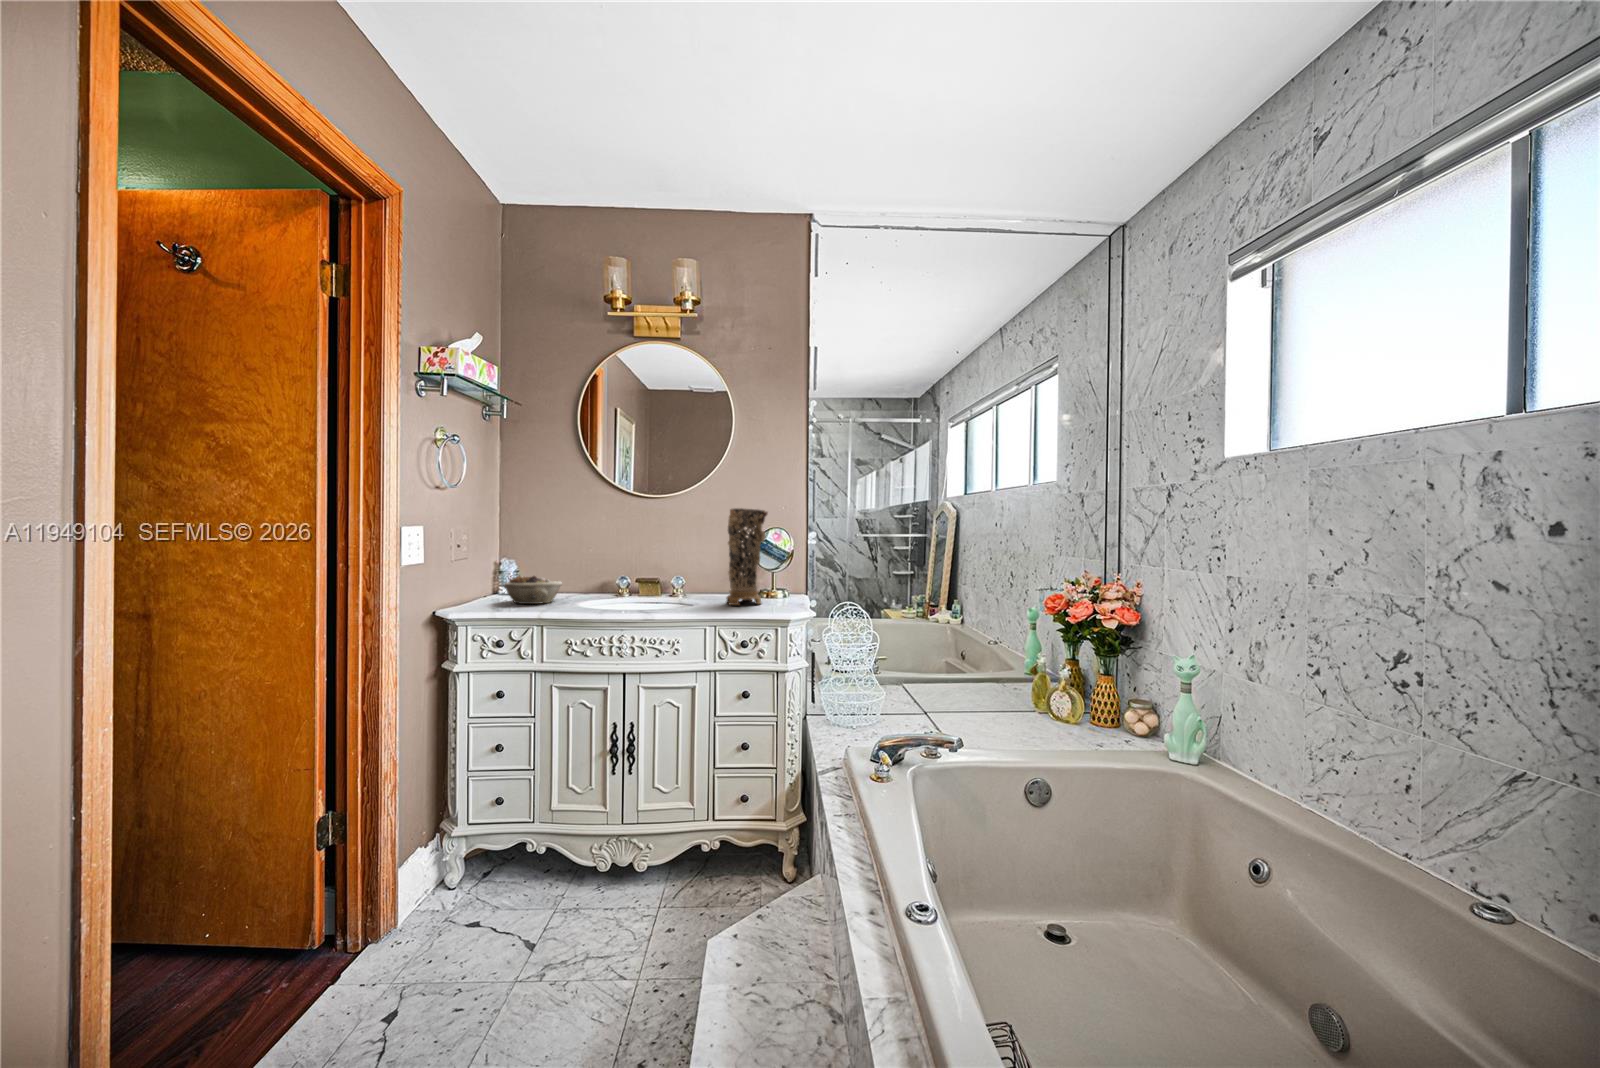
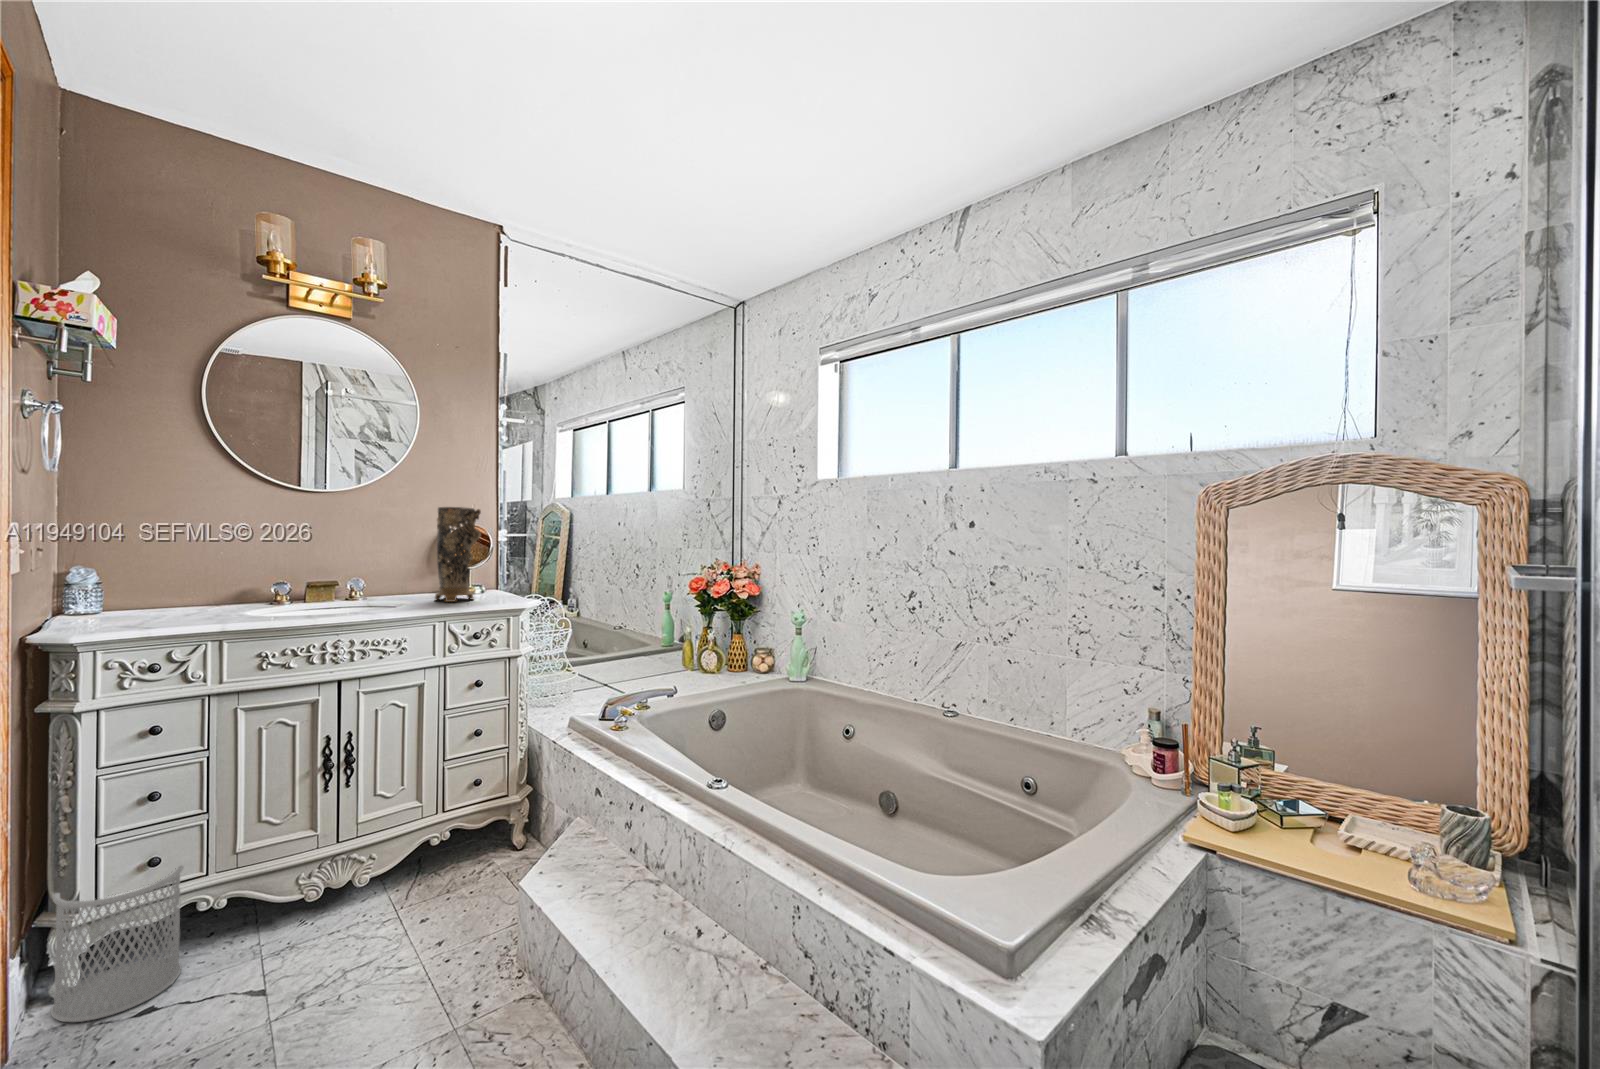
succulent planter: present [504,575,562,604] -> none [122,584,215,620]
wastebasket: none [439,792,521,914] -> present [51,865,184,1022]

